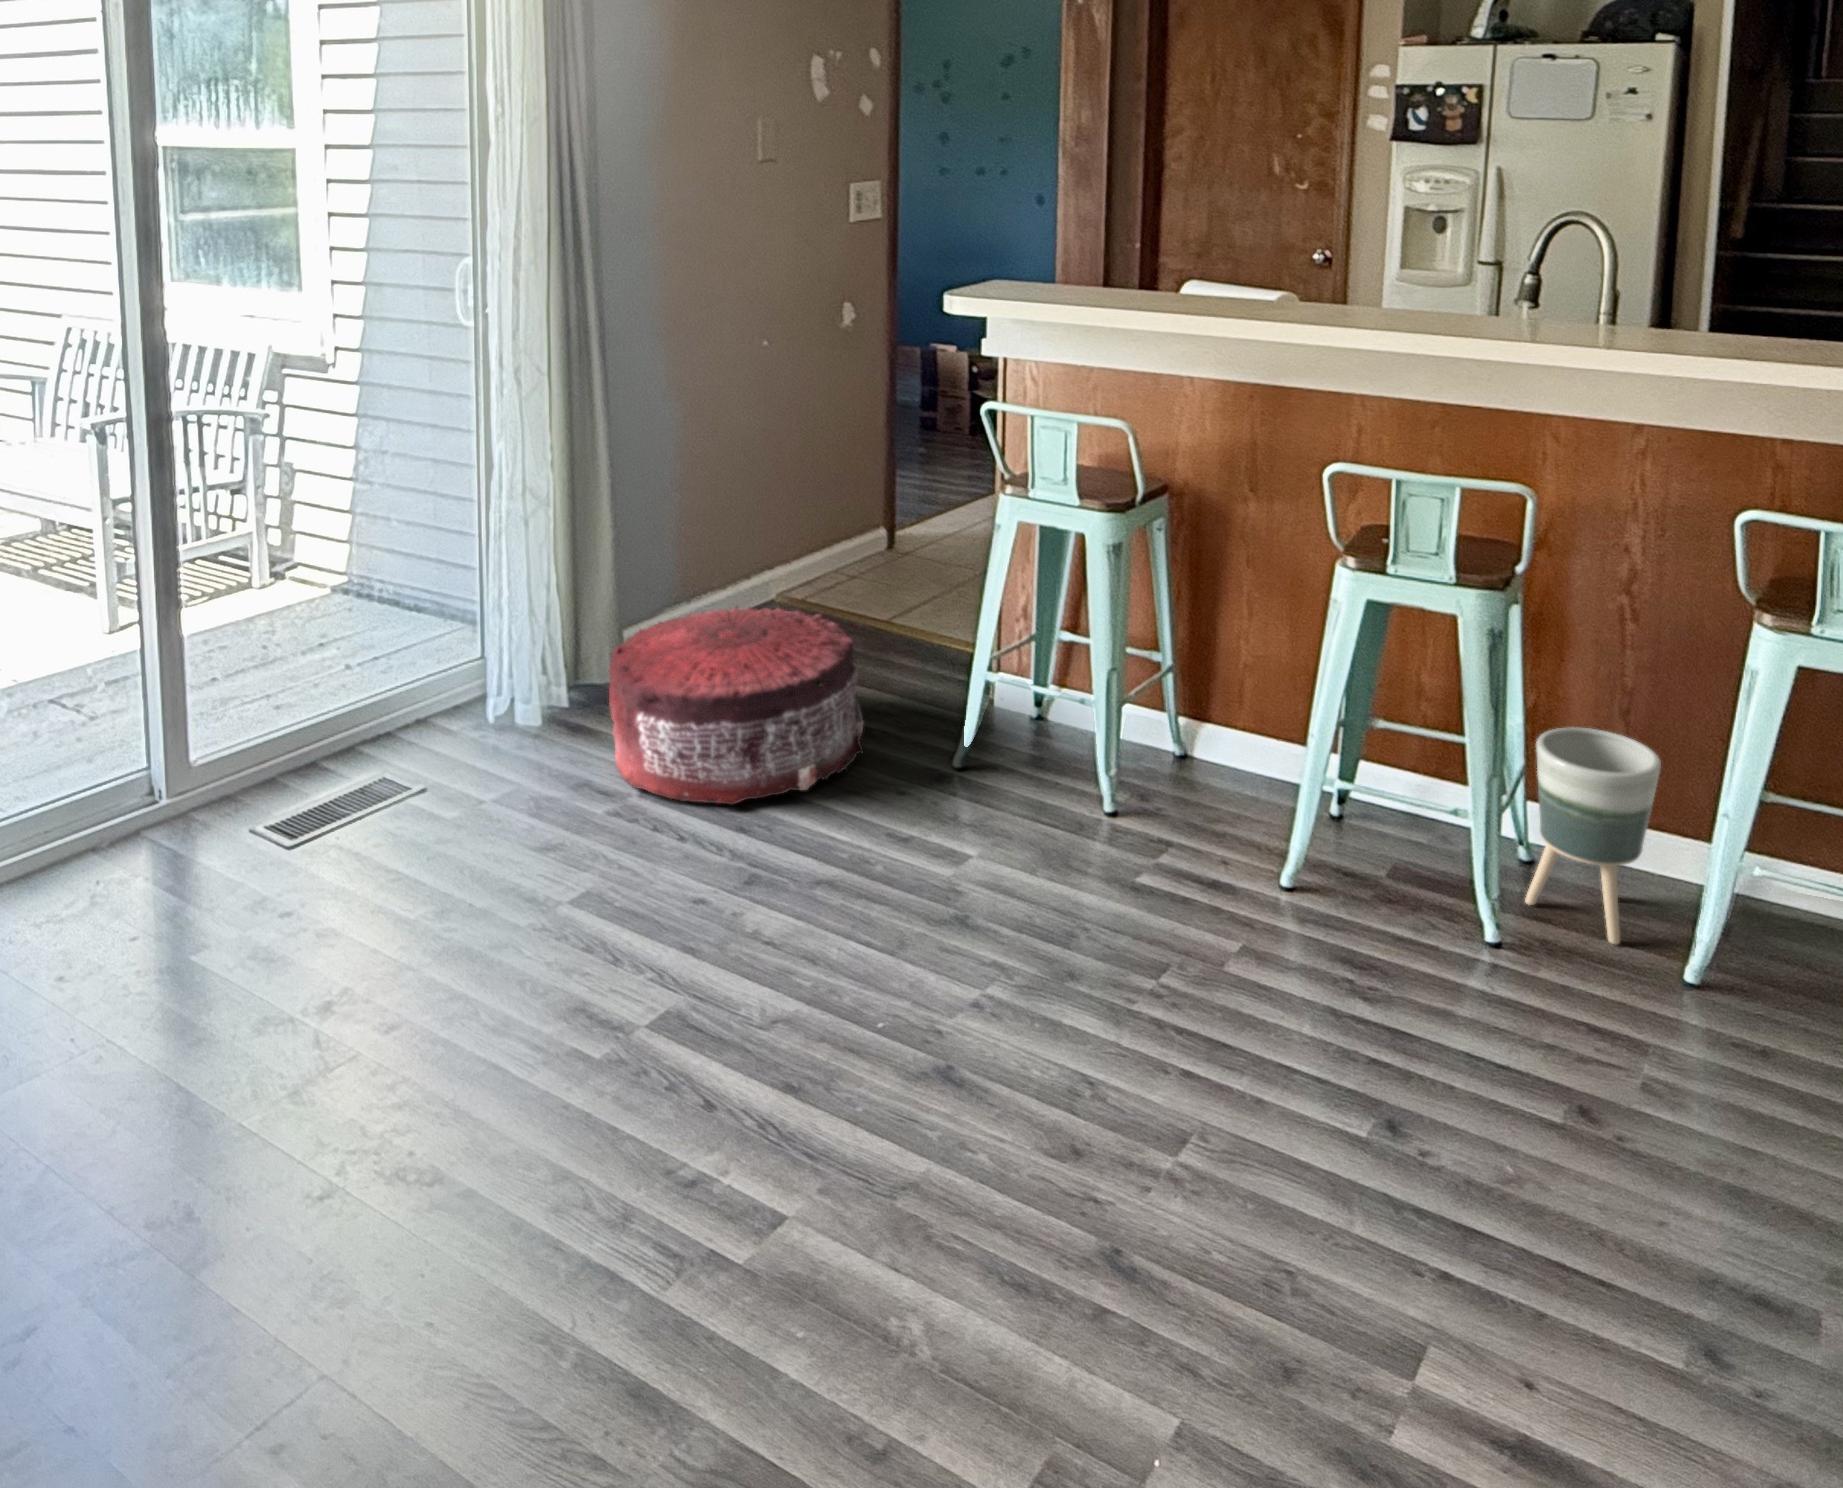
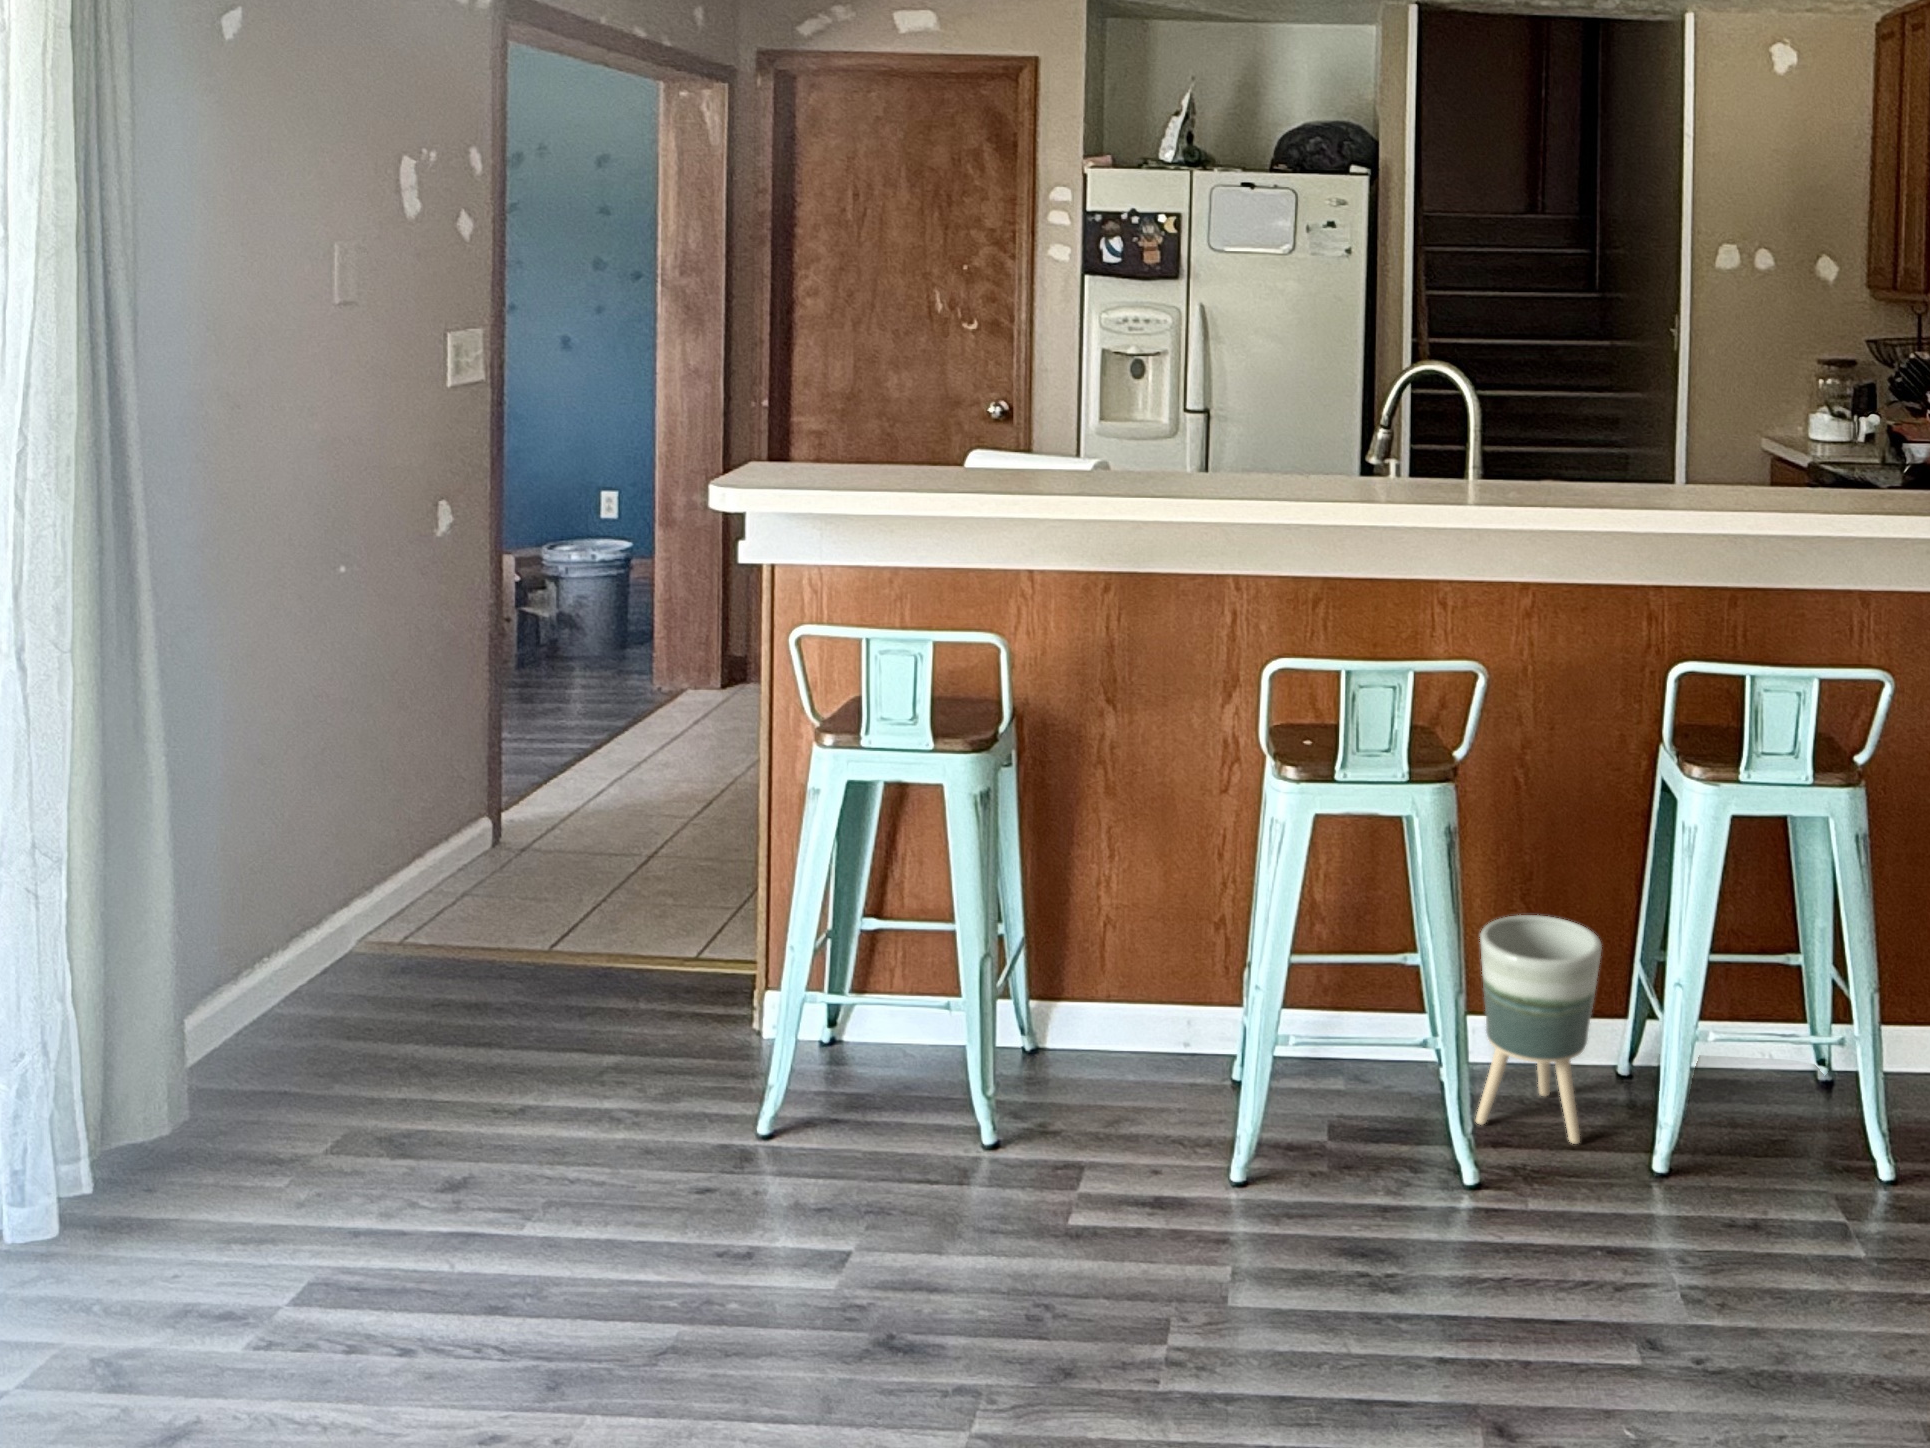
pouf: present [609,606,864,805] -> none [177,955,618,1303]

